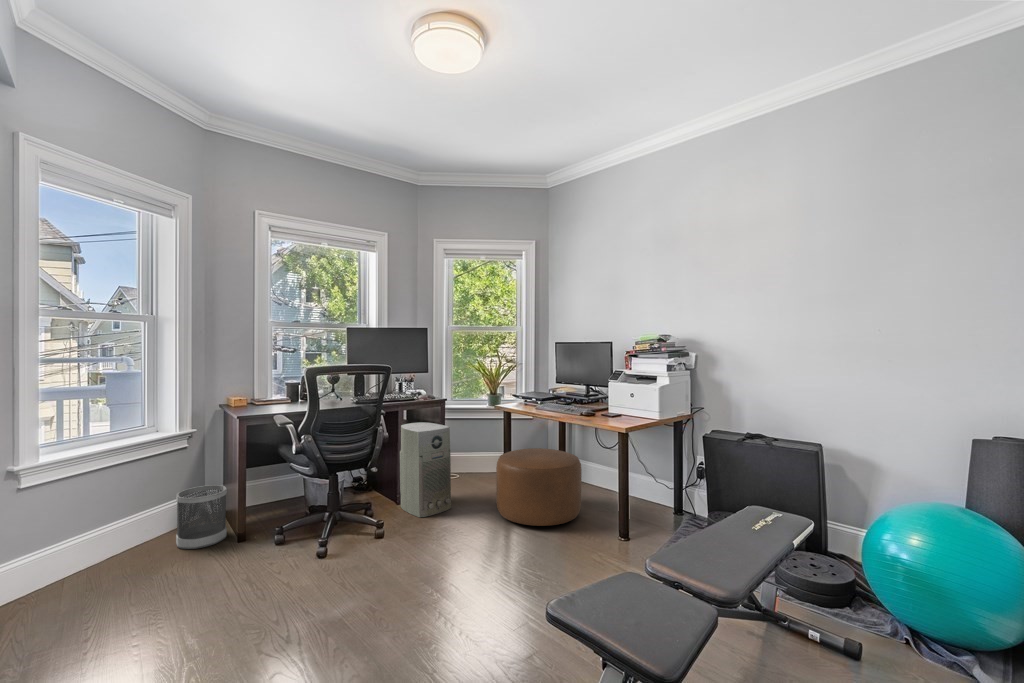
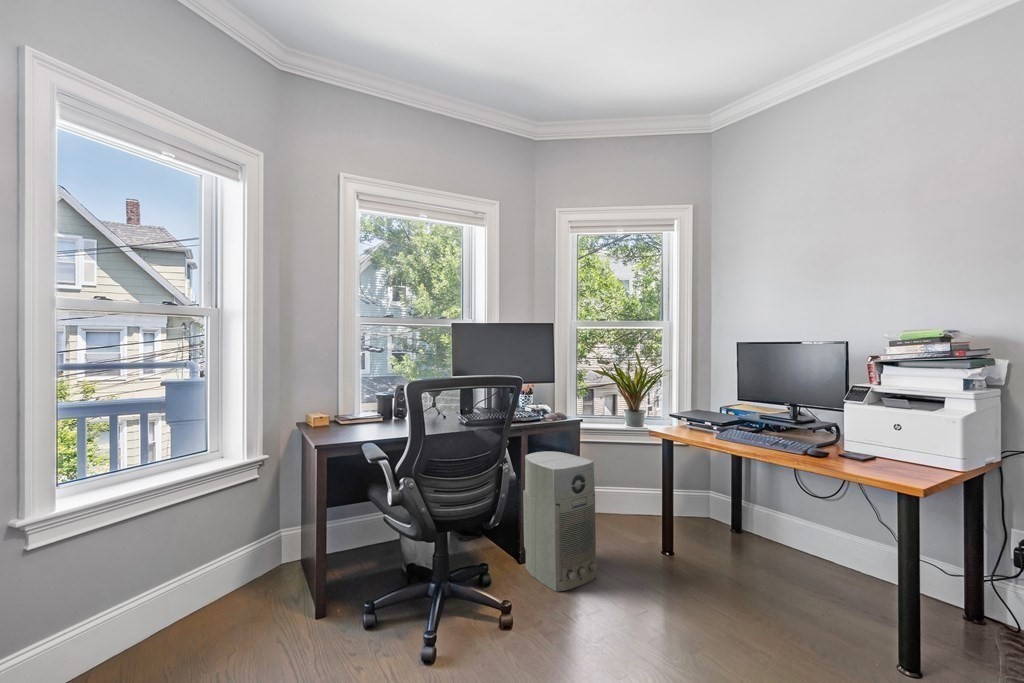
ottoman: present [496,448,582,526] -> none [666,496,808,631]
wastebasket: present [176,485,227,549] -> none [239,533,303,628]

